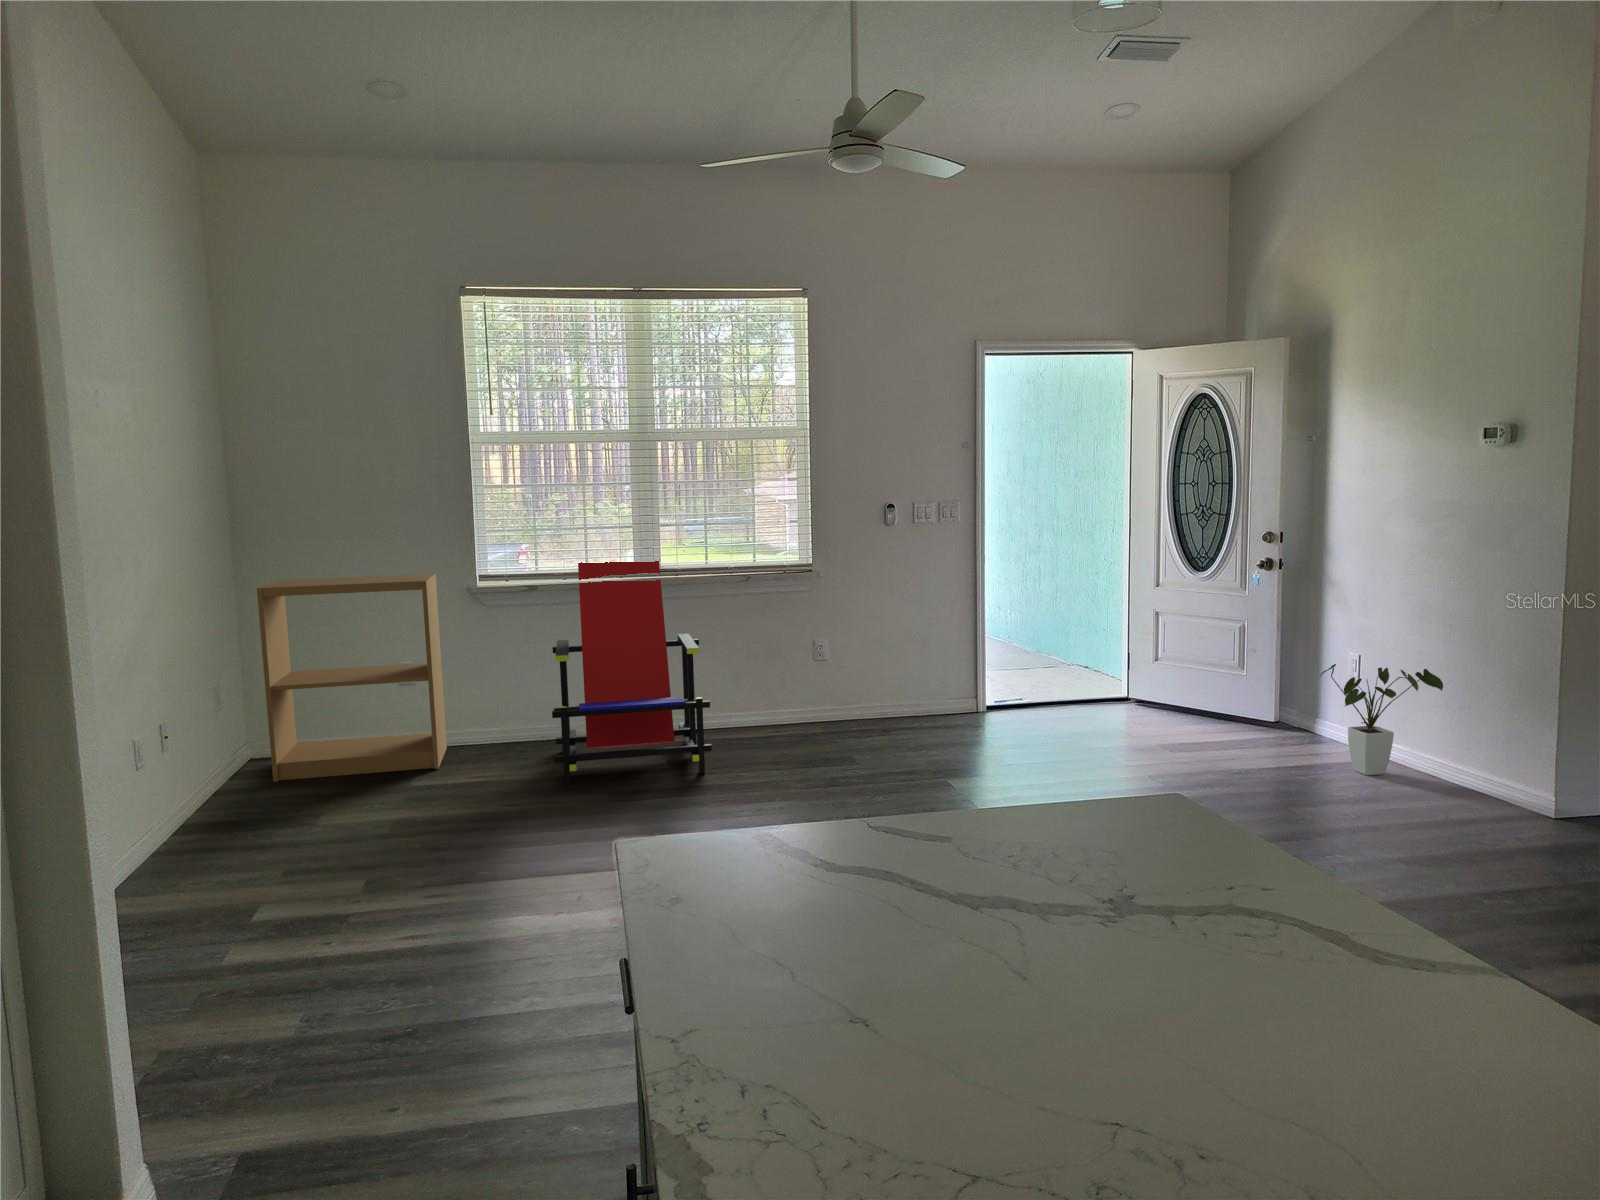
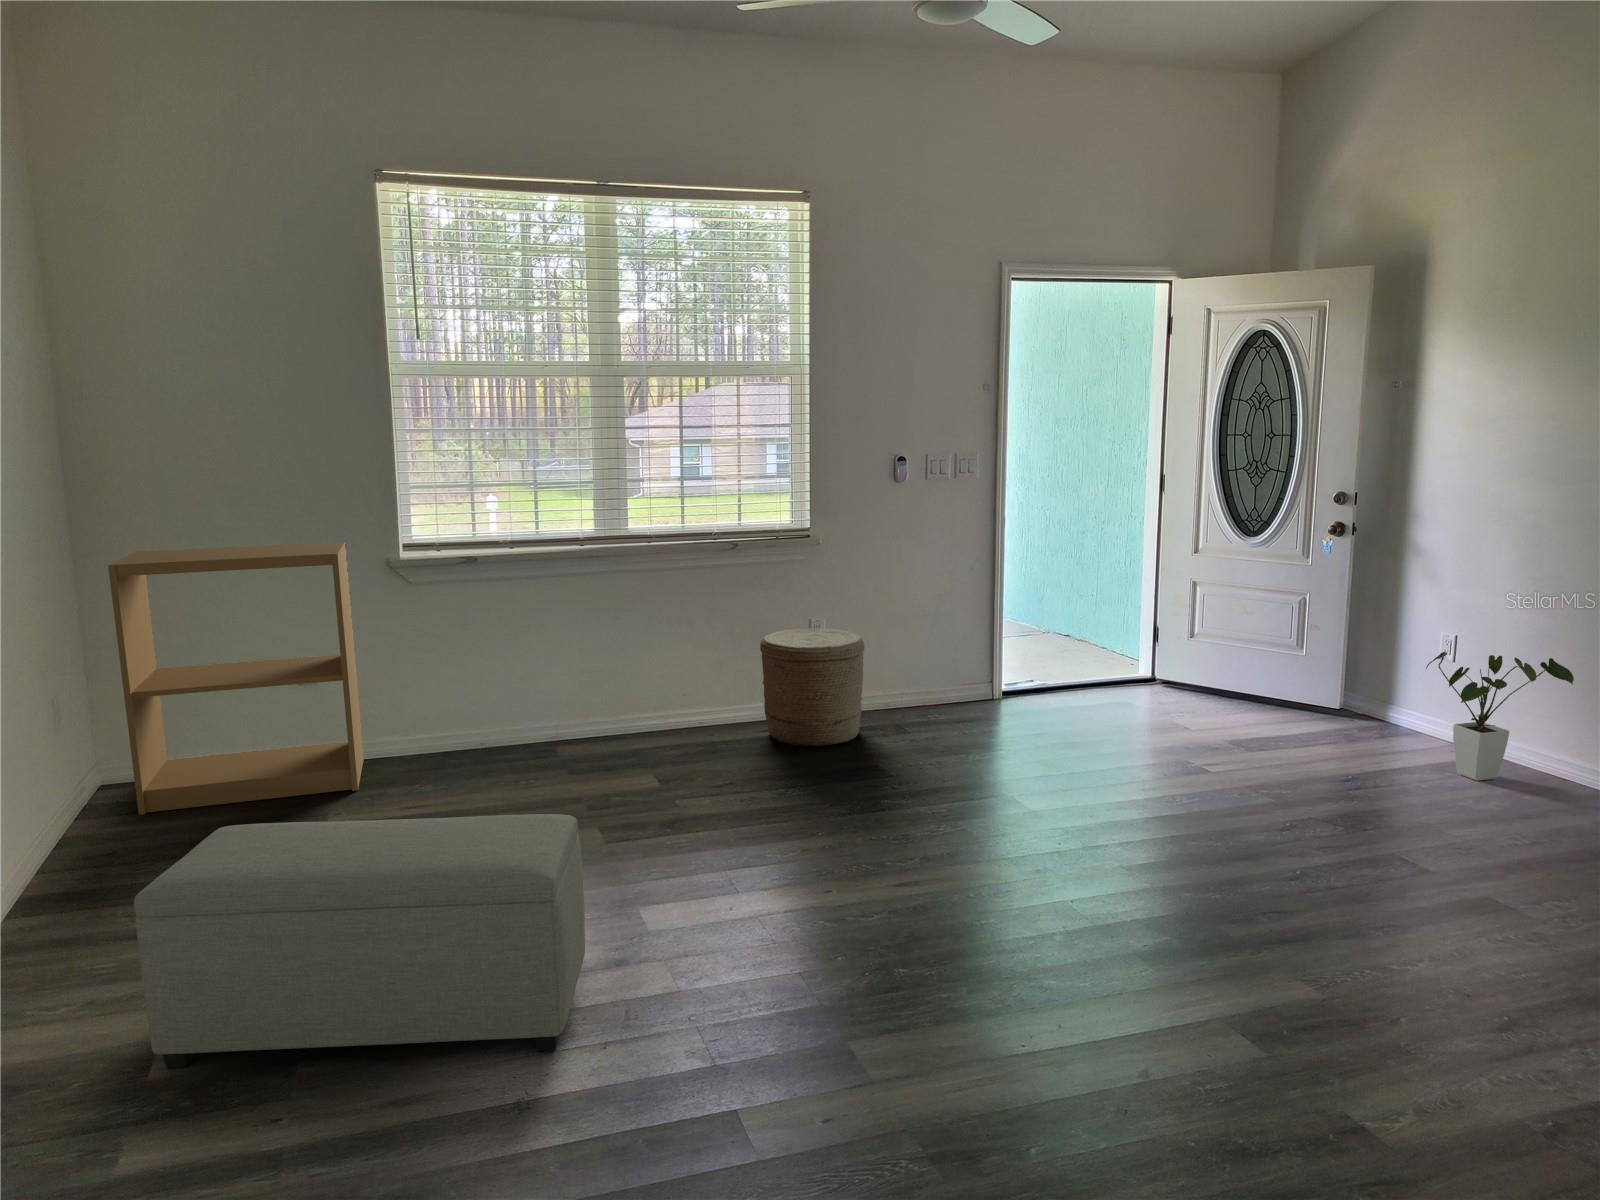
lounge chair: present [552,561,712,784] -> none [498,518,708,812]
woven basket: none [767,648,853,745] -> present [760,629,864,747]
ottoman: none [262,761,582,926] -> present [134,814,585,1068]

